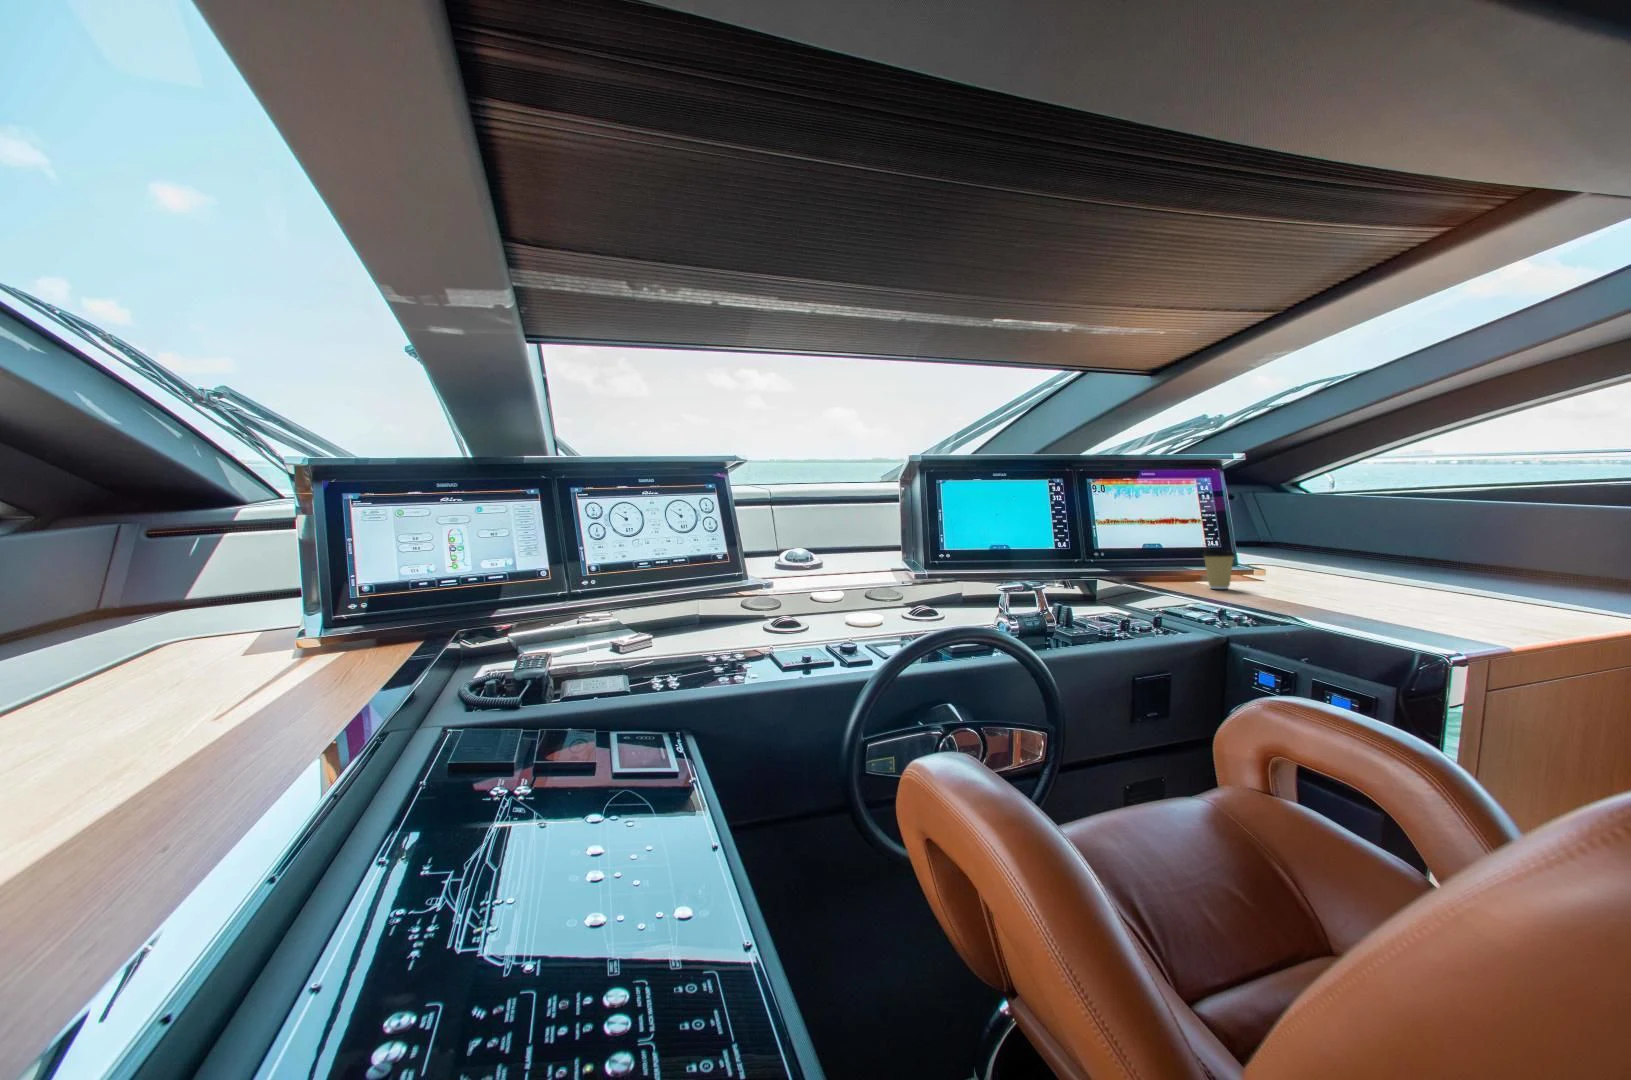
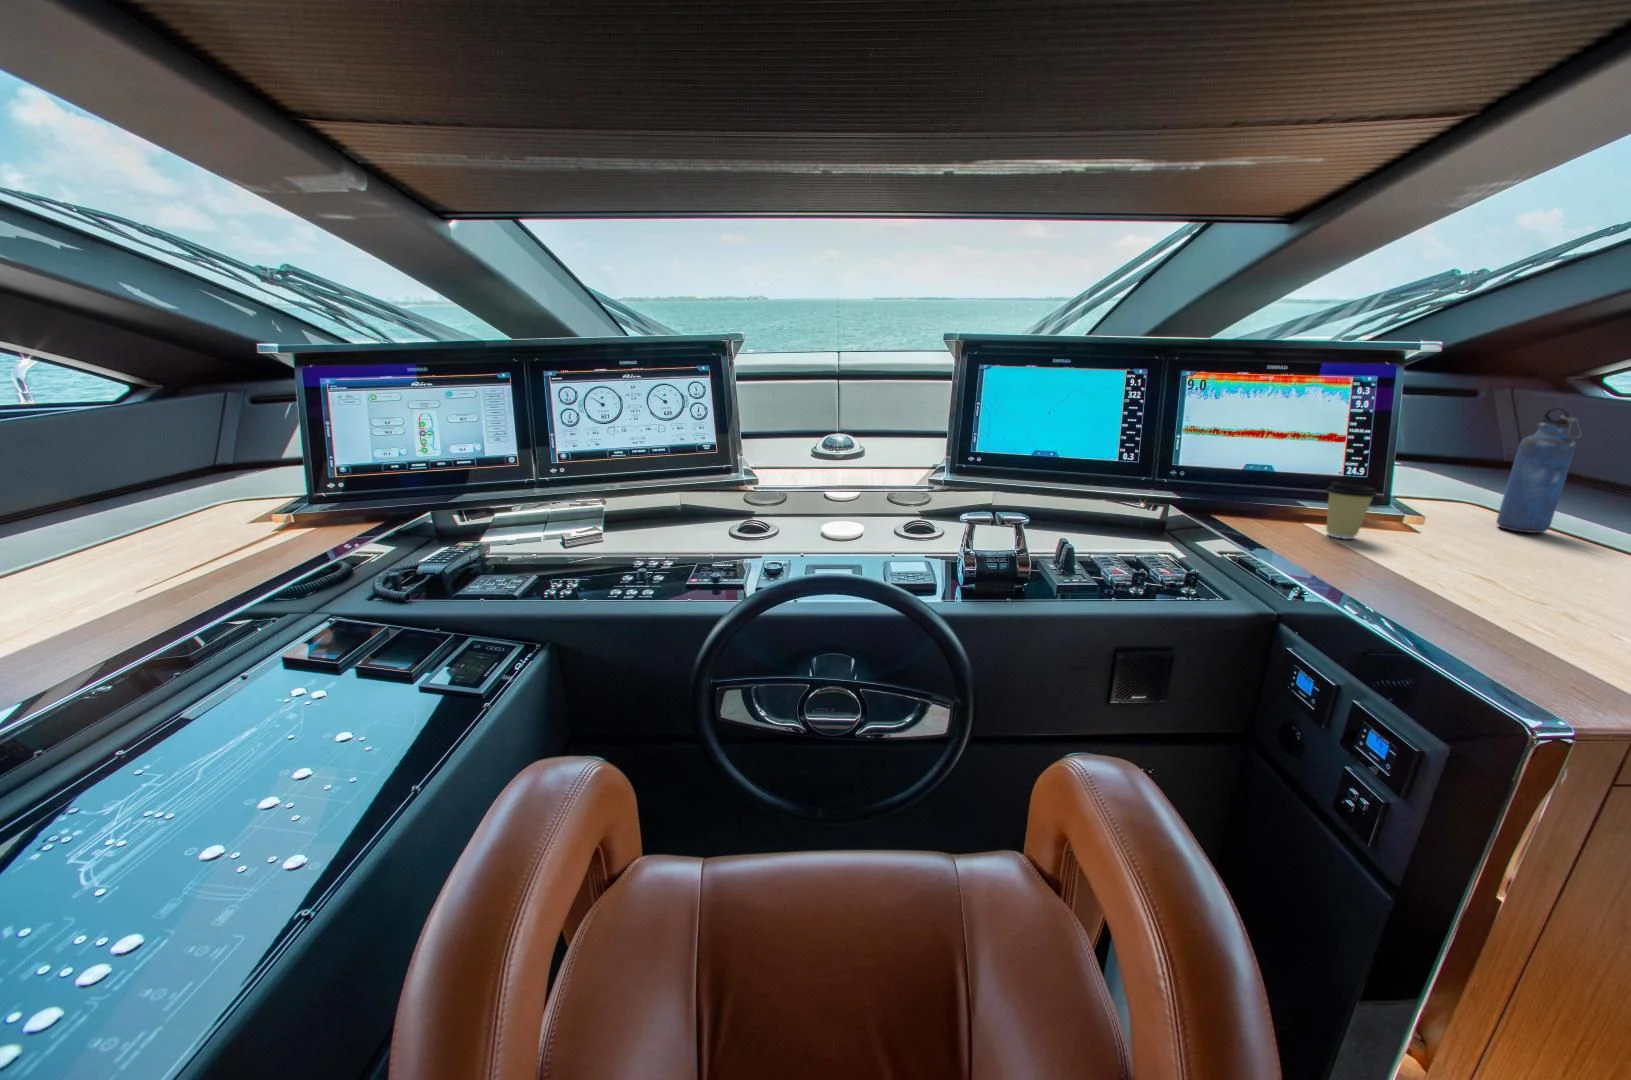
water bottle: none [1299,493,1332,577] -> present [1497,408,1582,533]

